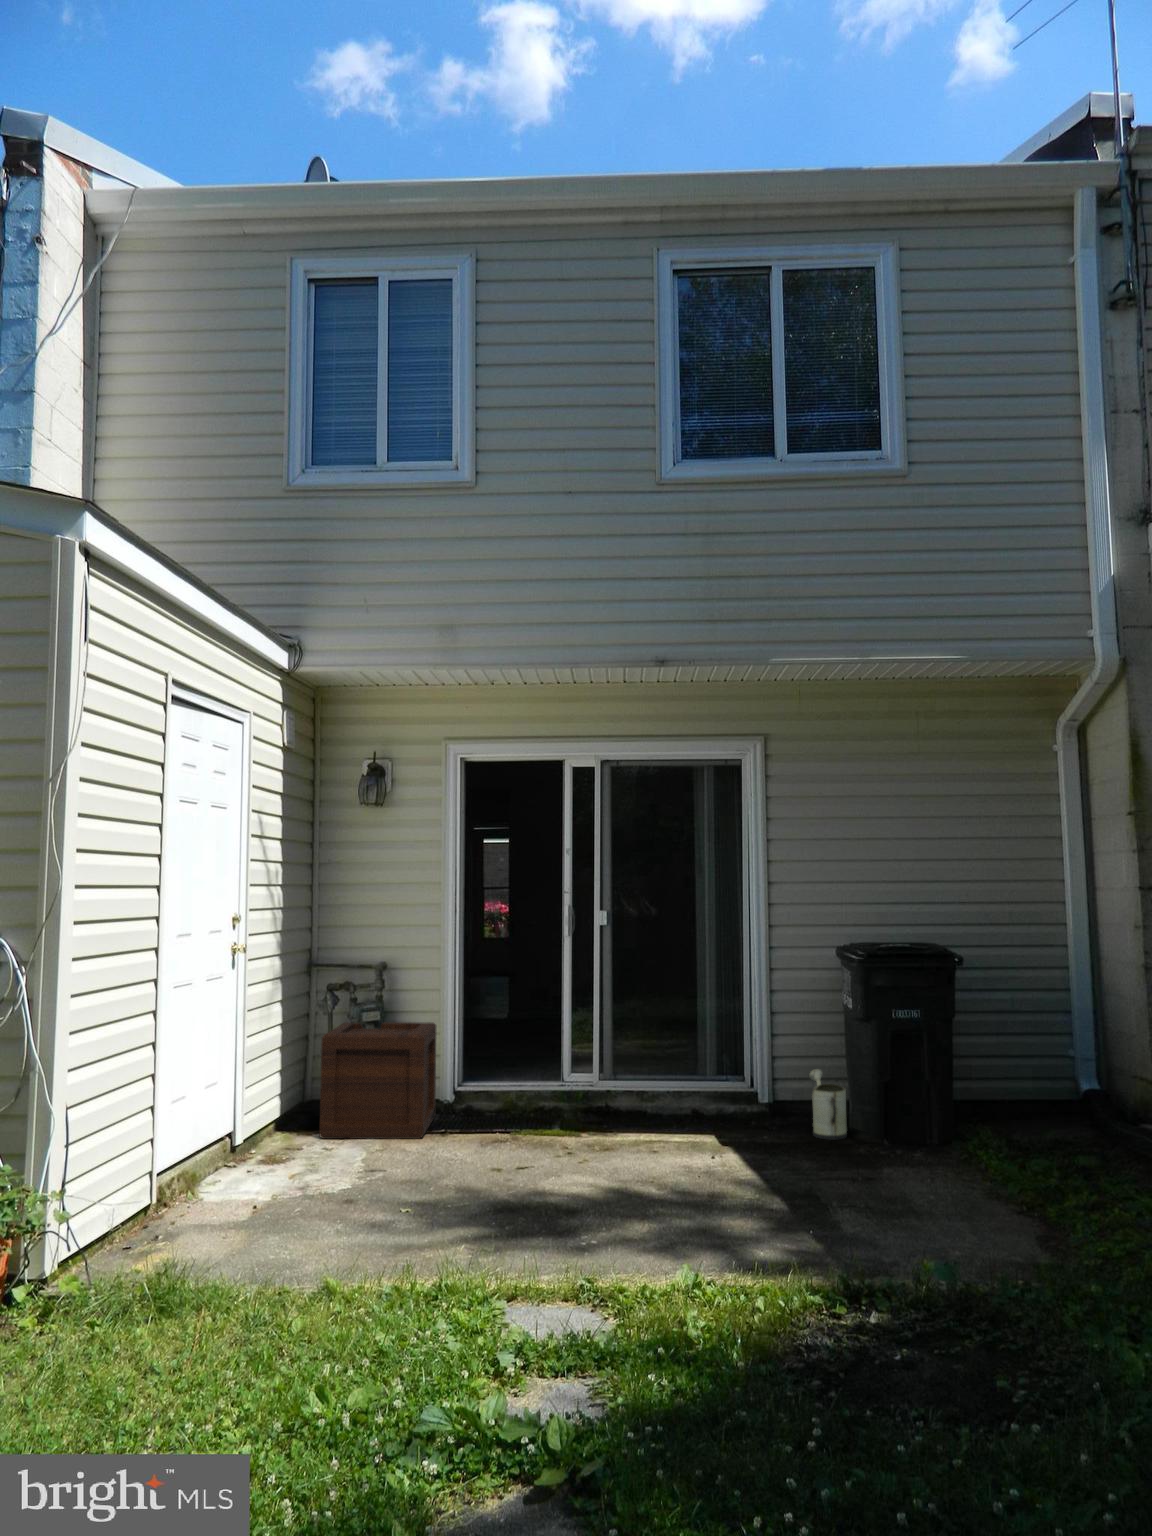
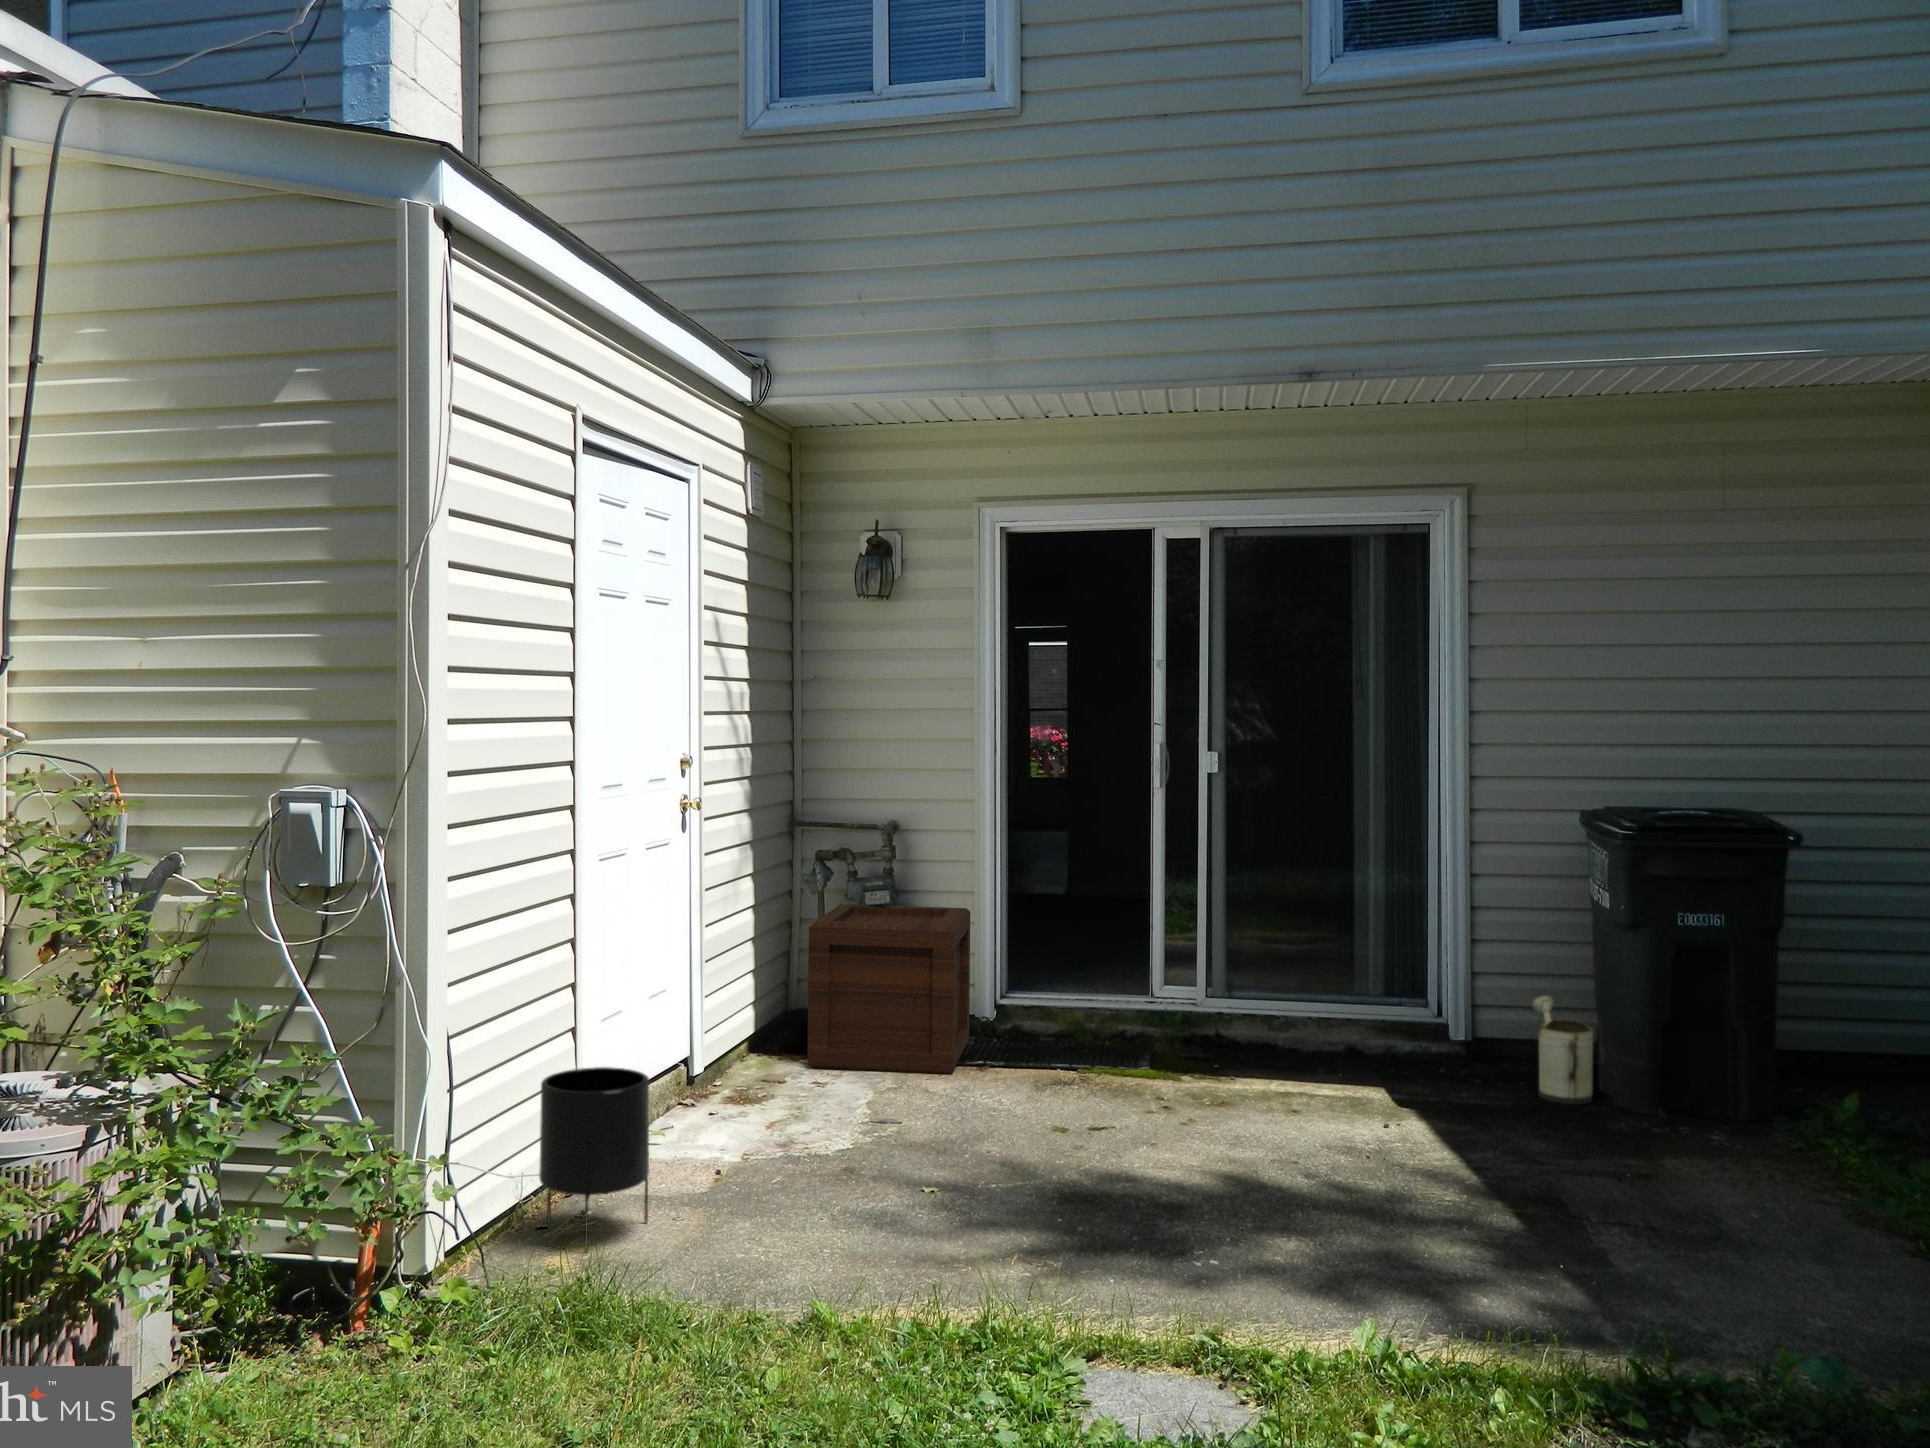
planter: none [127,1131,208,1261] -> present [539,1067,649,1252]

